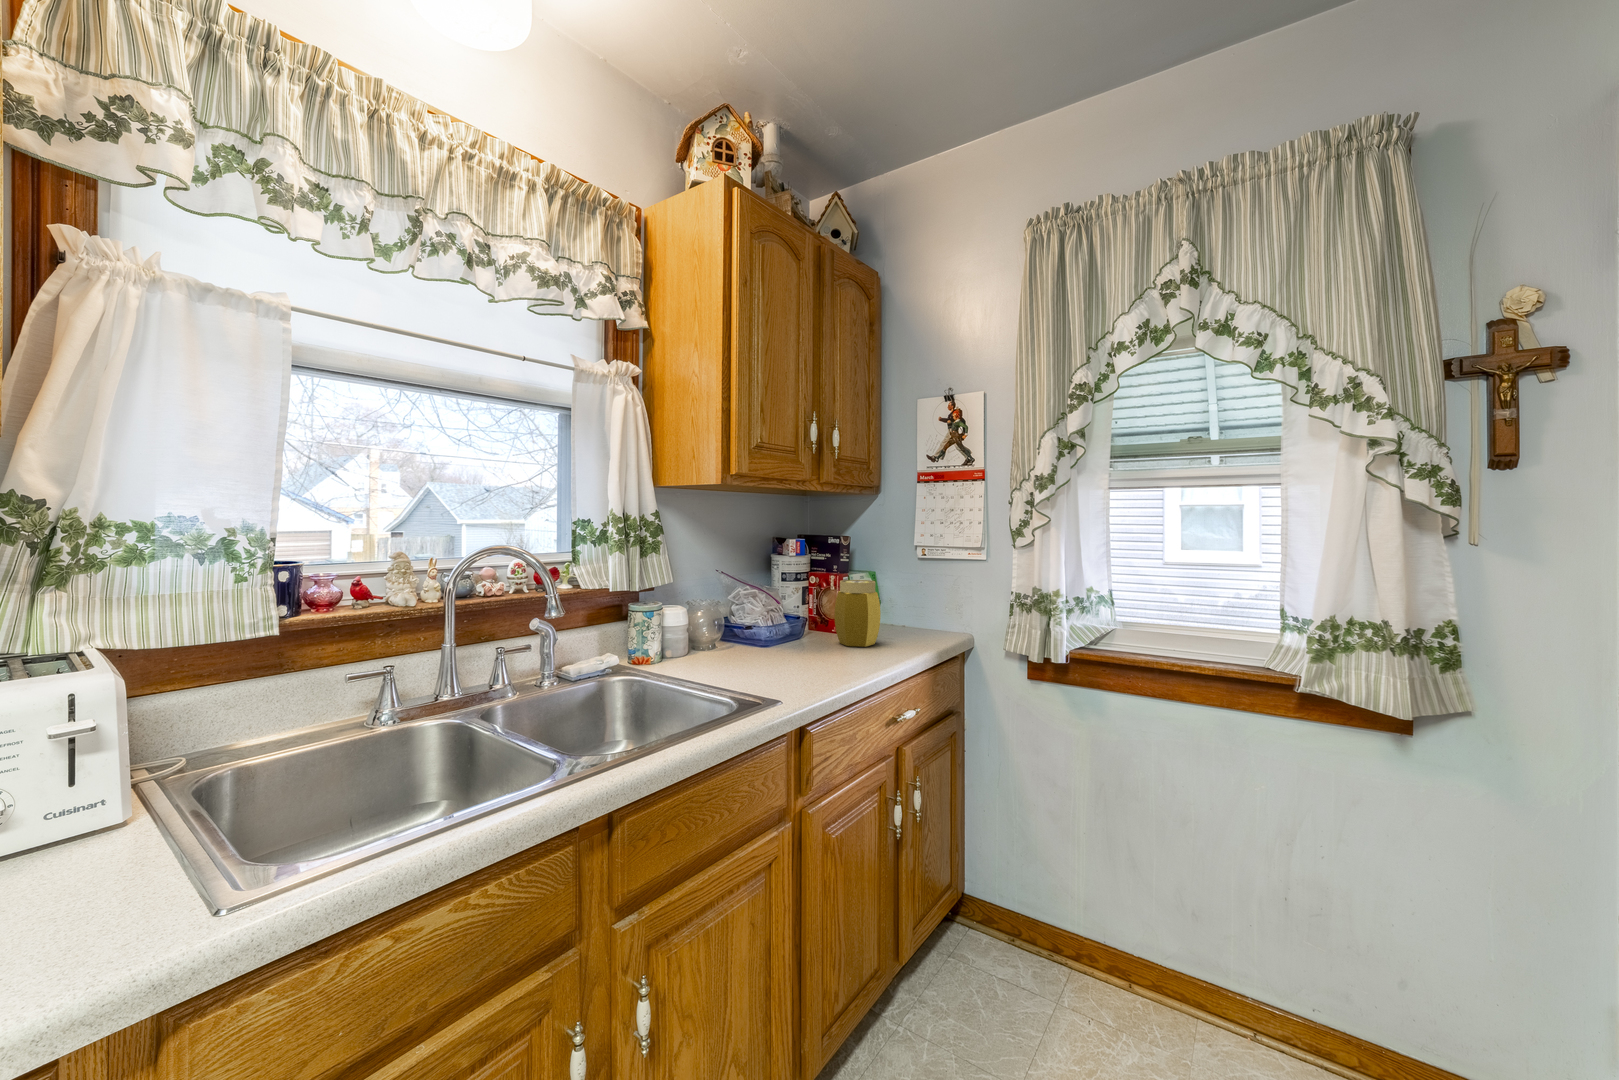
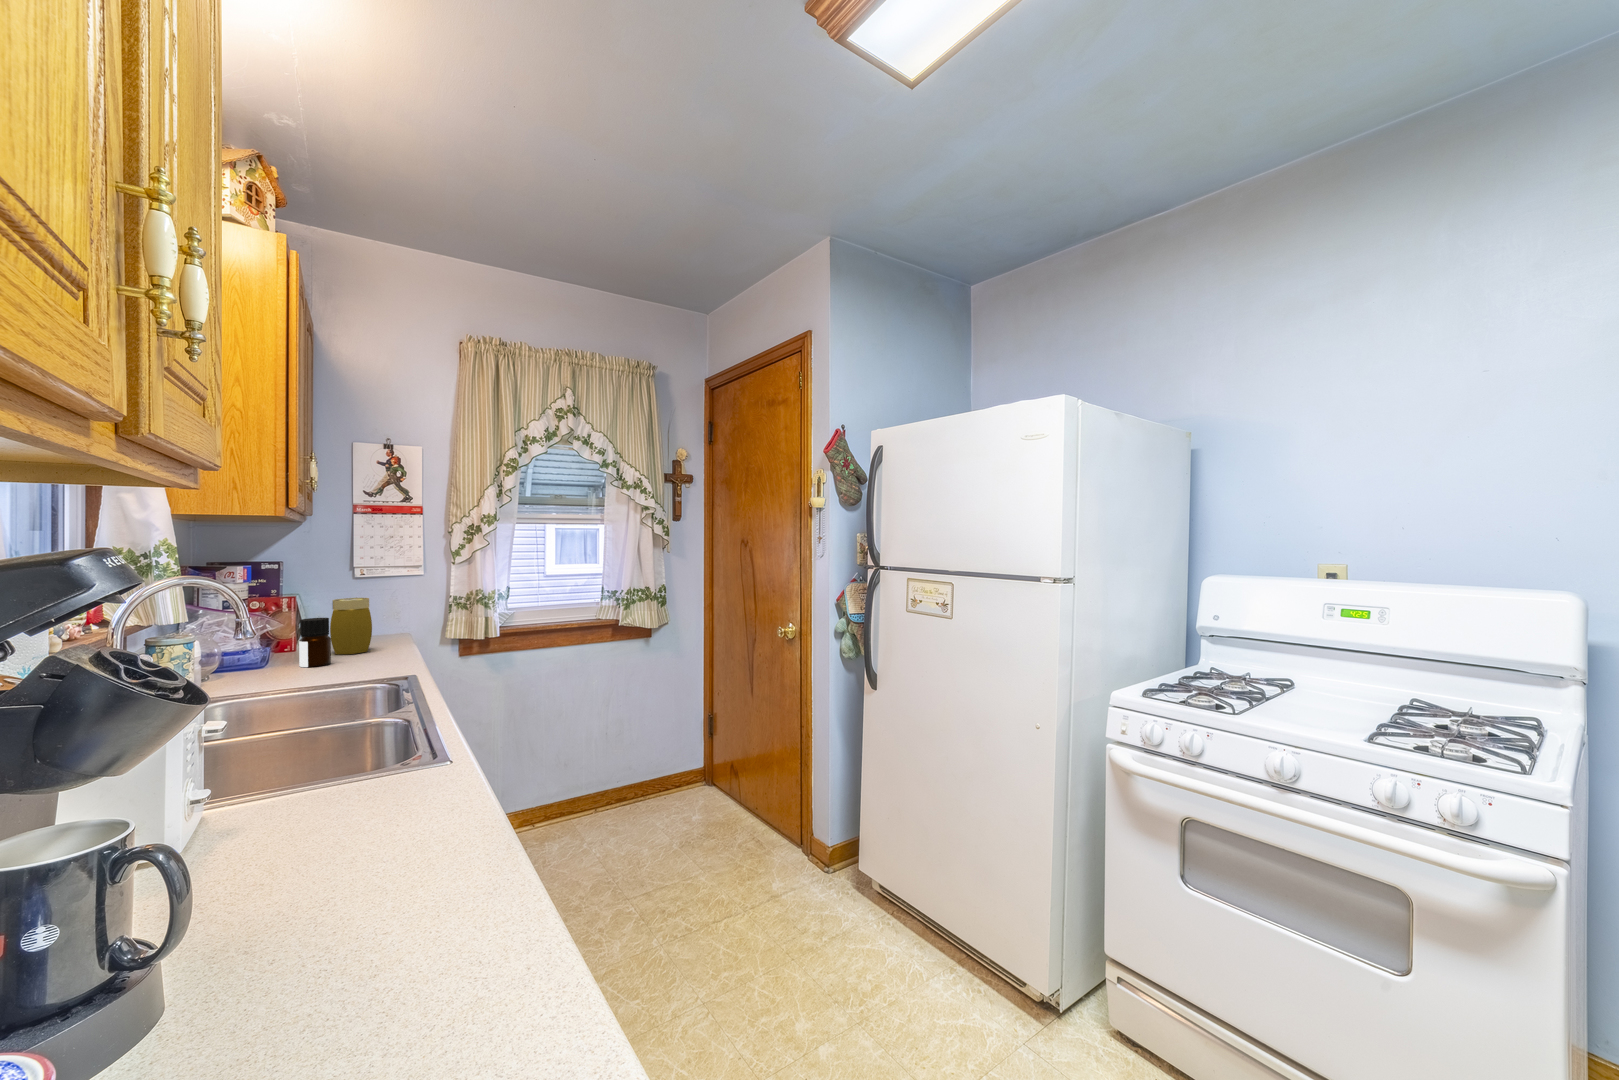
bottle: none [776,596,804,652] -> present [299,618,331,667]

